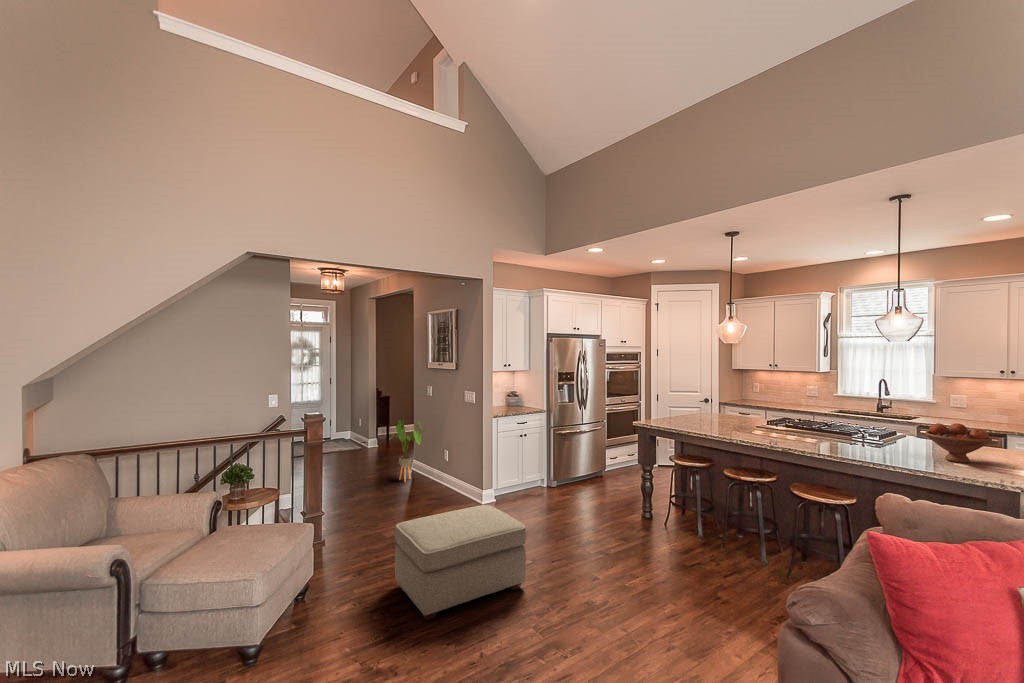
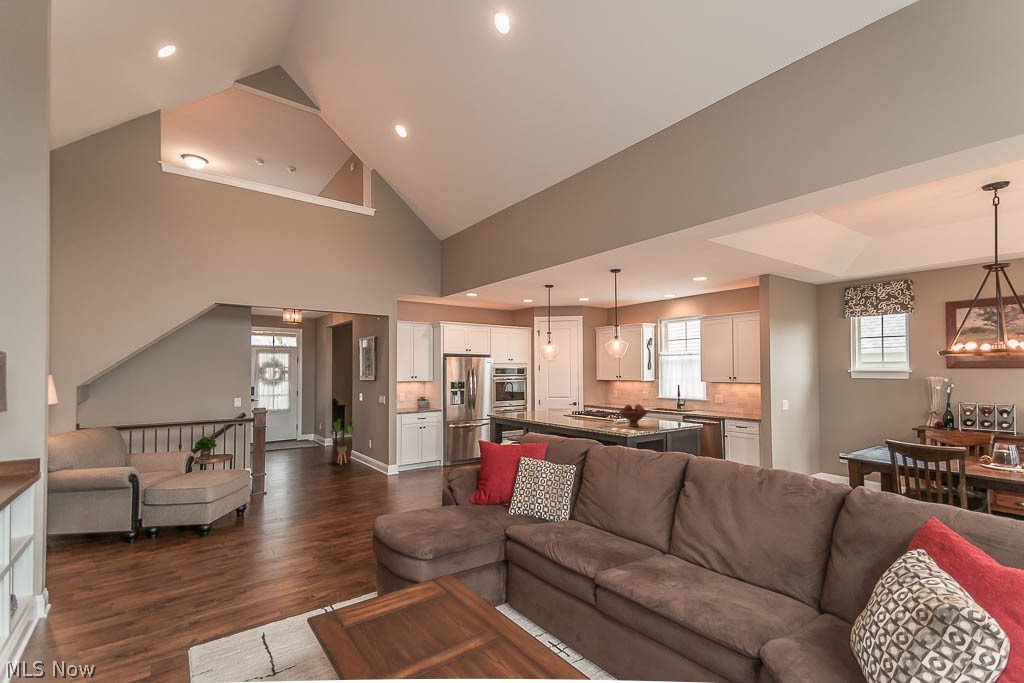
ottoman: present [395,505,526,620] -> none [303,464,384,523]

